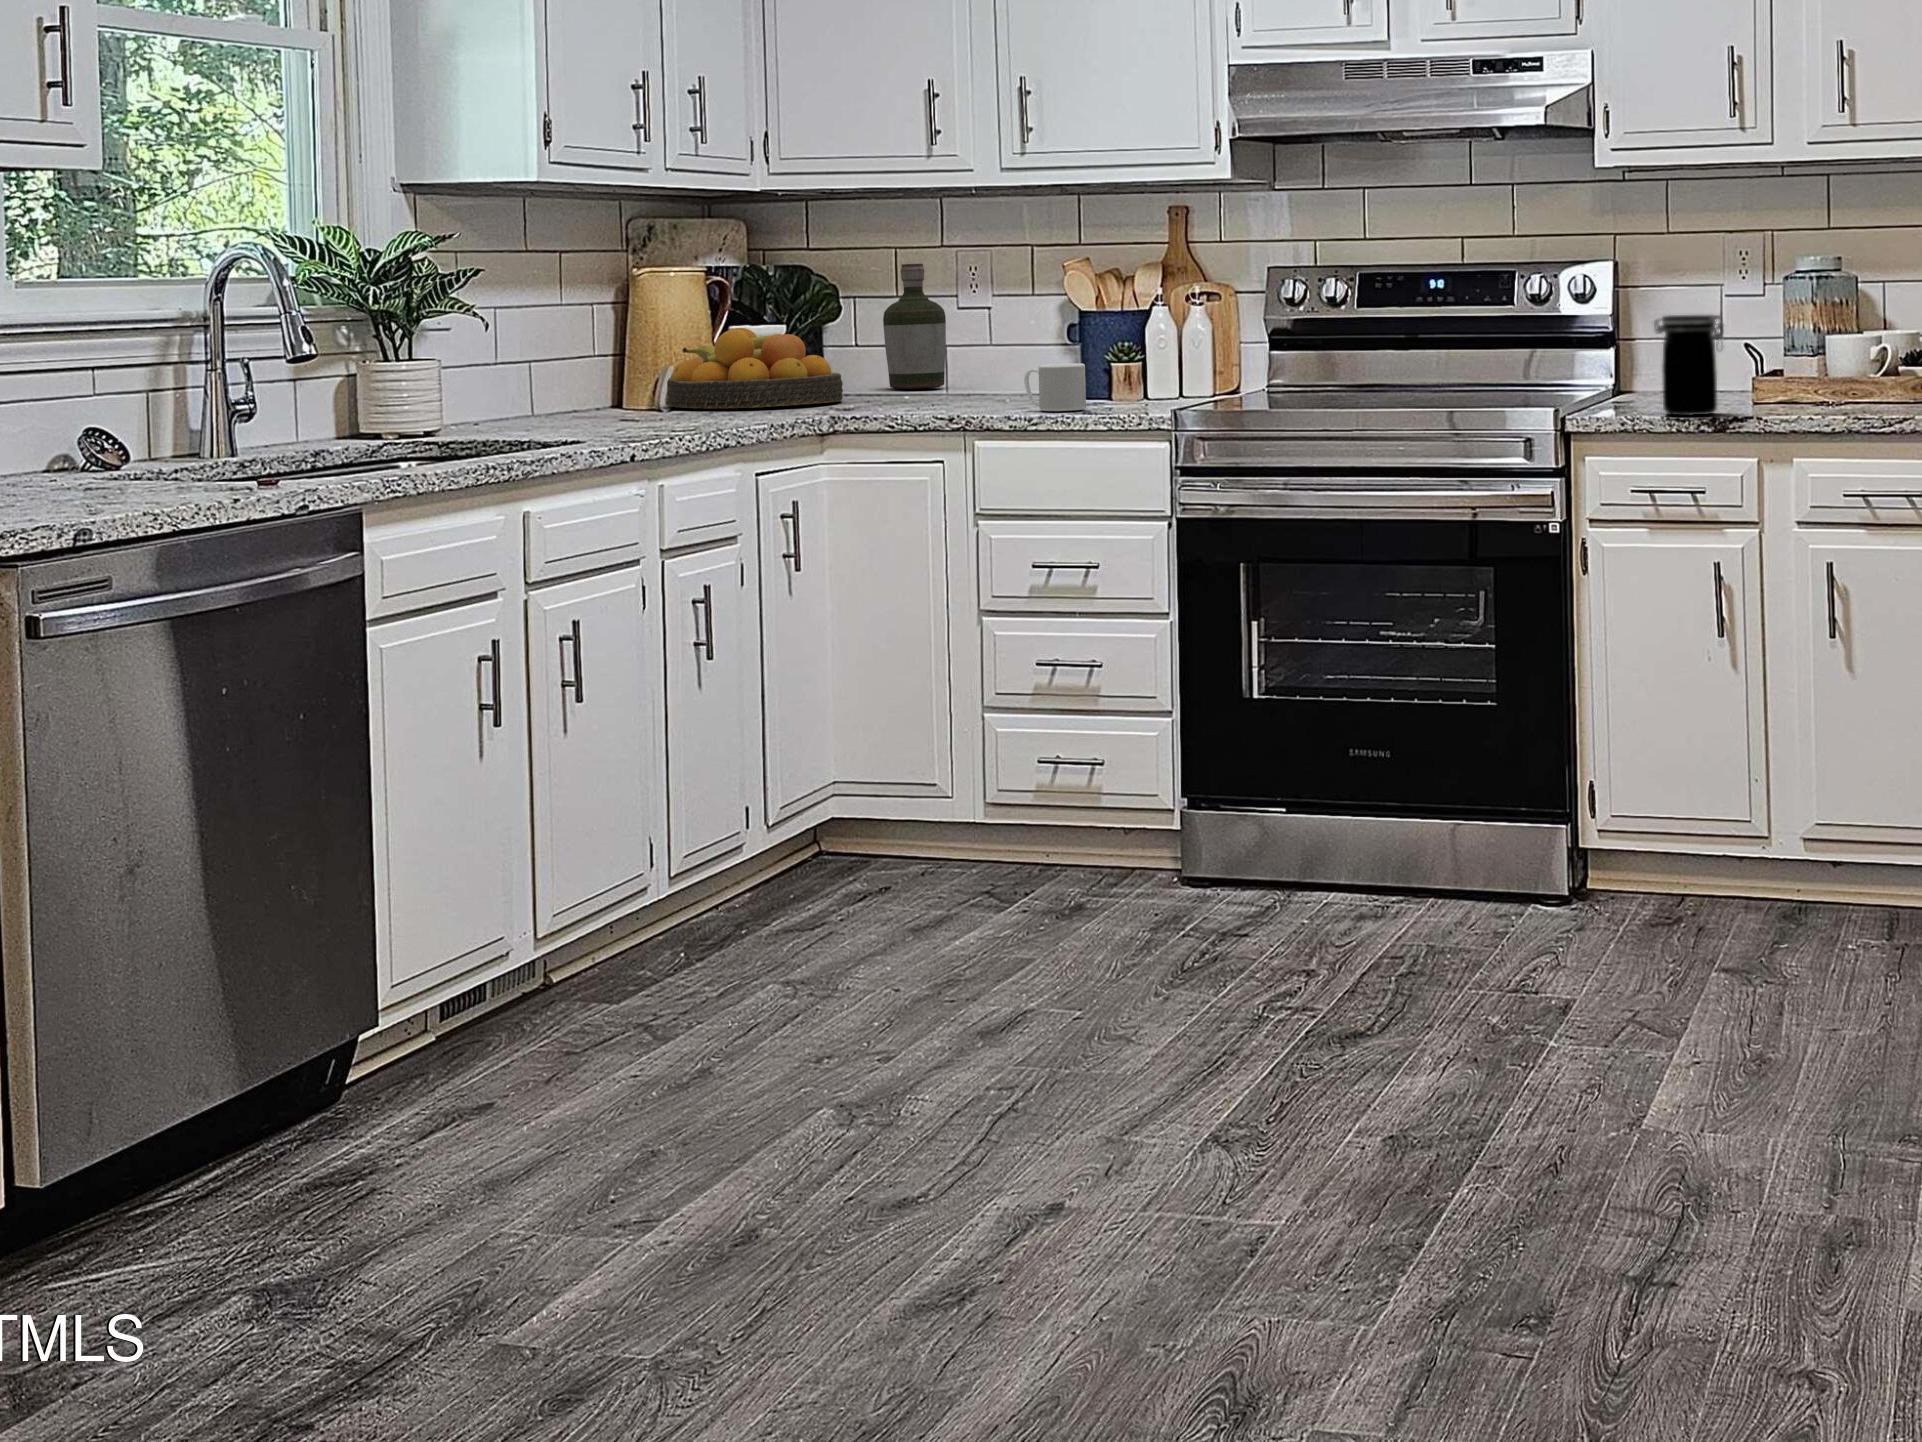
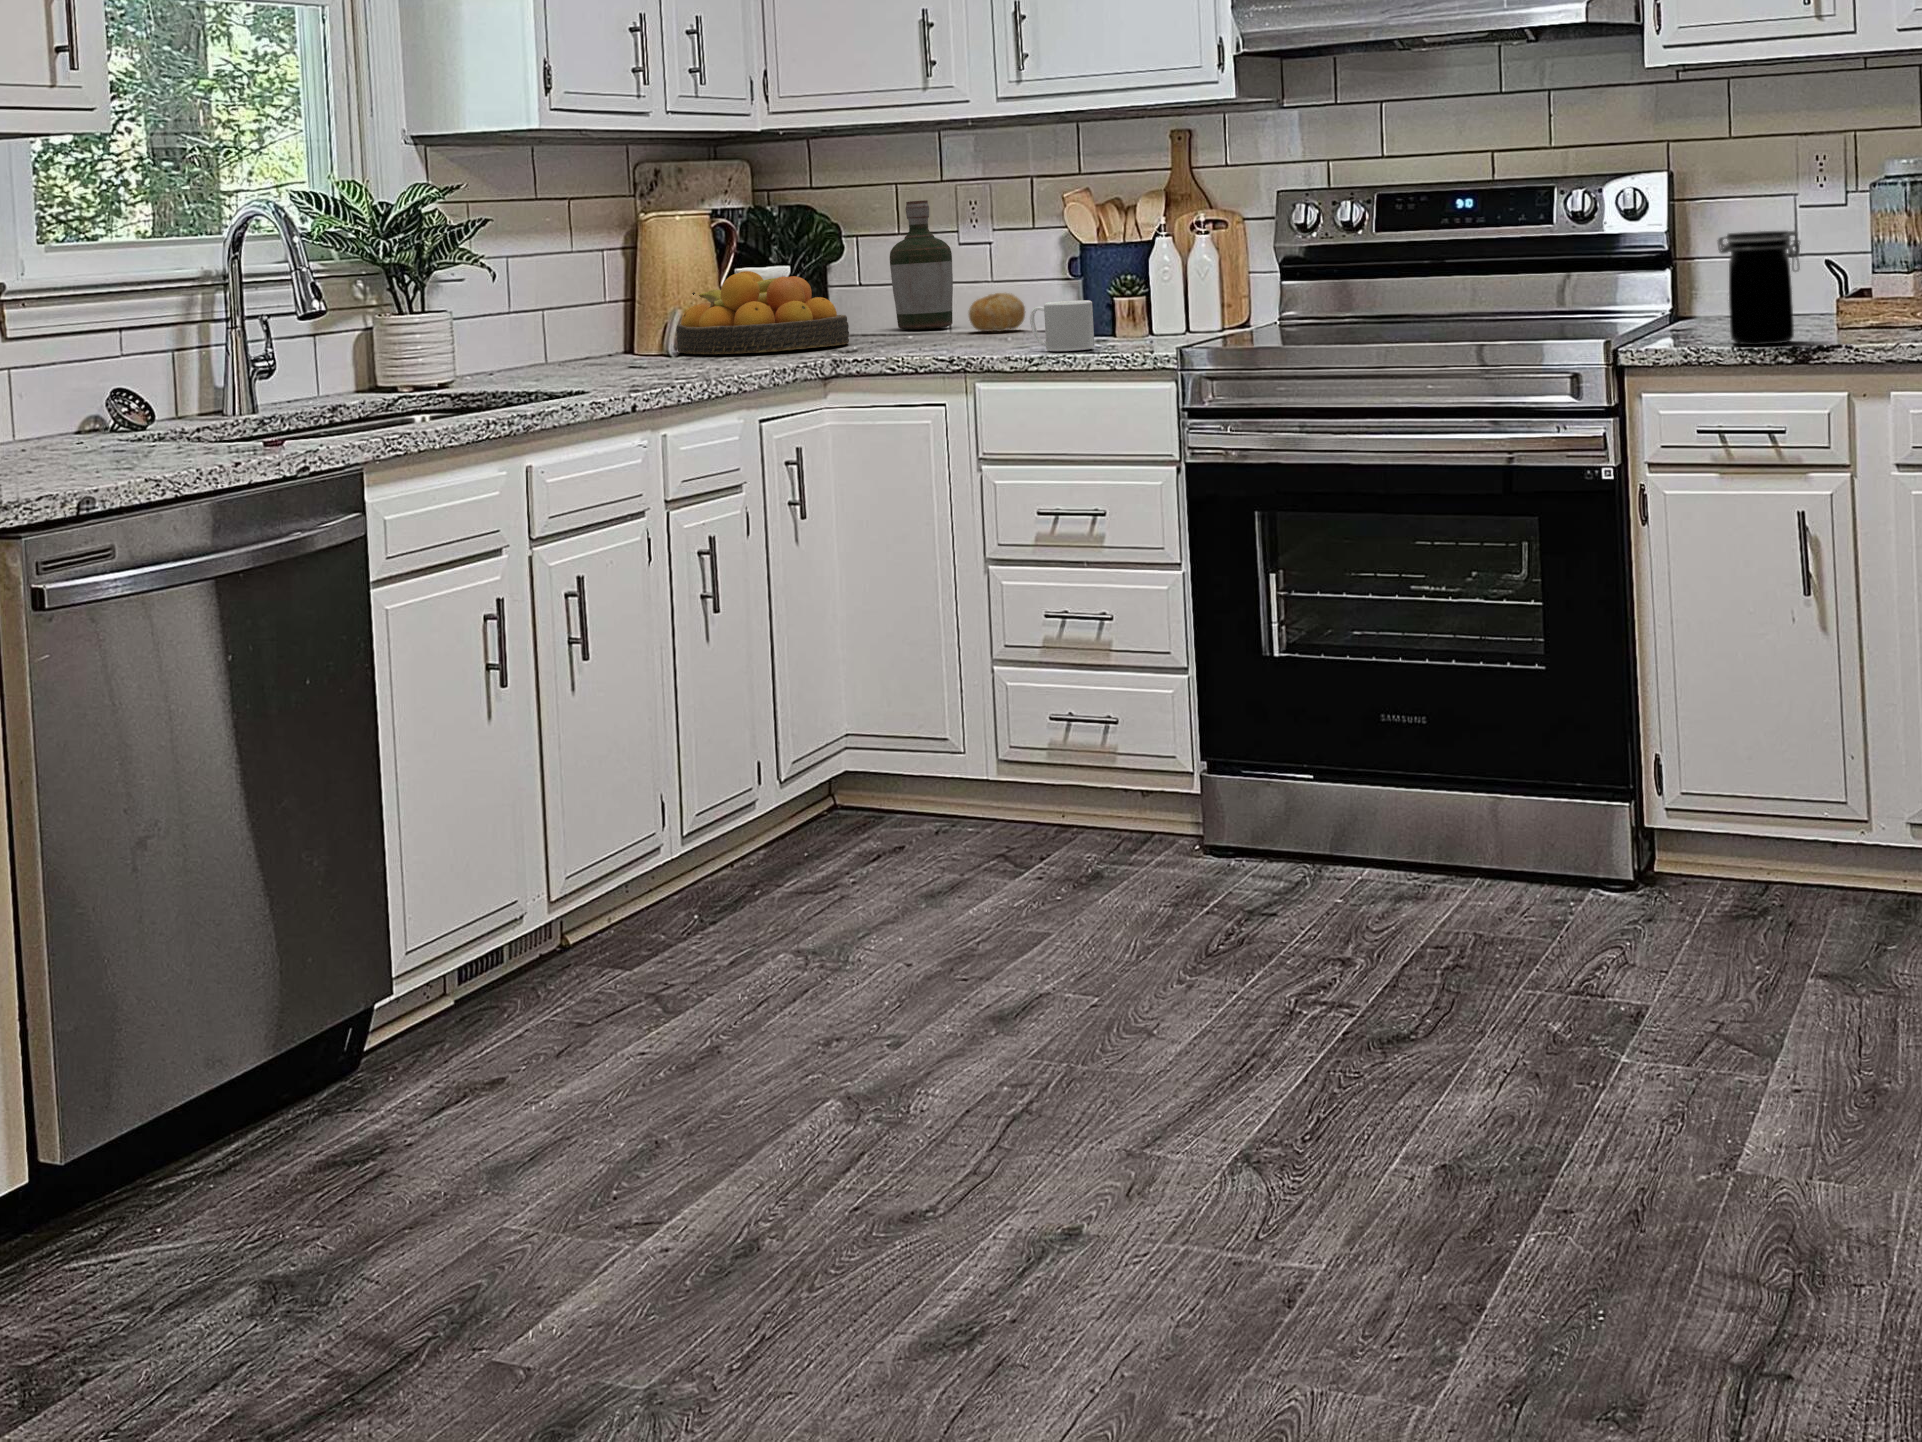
fruit: none [961,355,1018,392] -> present [969,293,1025,331]

